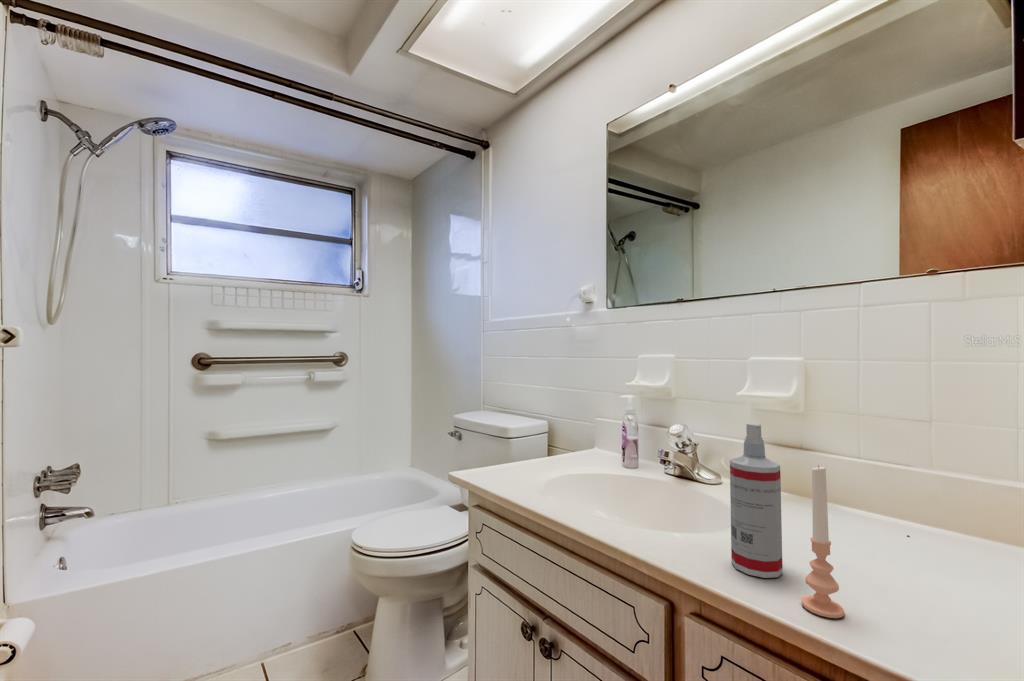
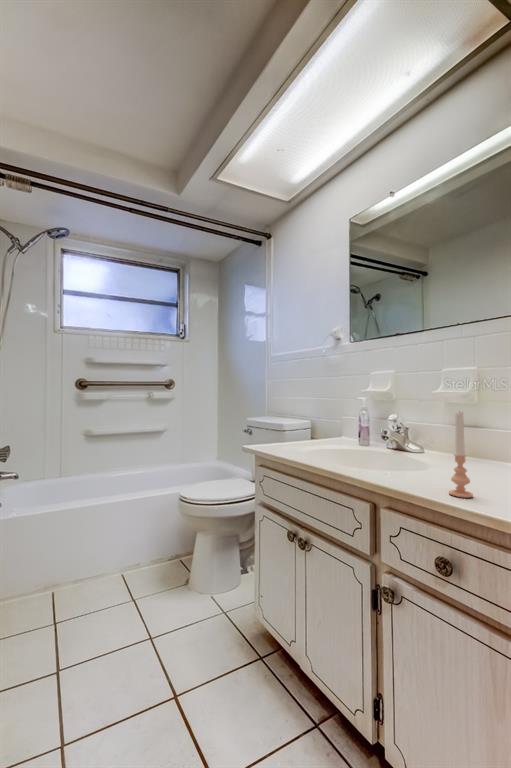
spray bottle: present [730,424,783,578] -> none [413,395,444,485]

